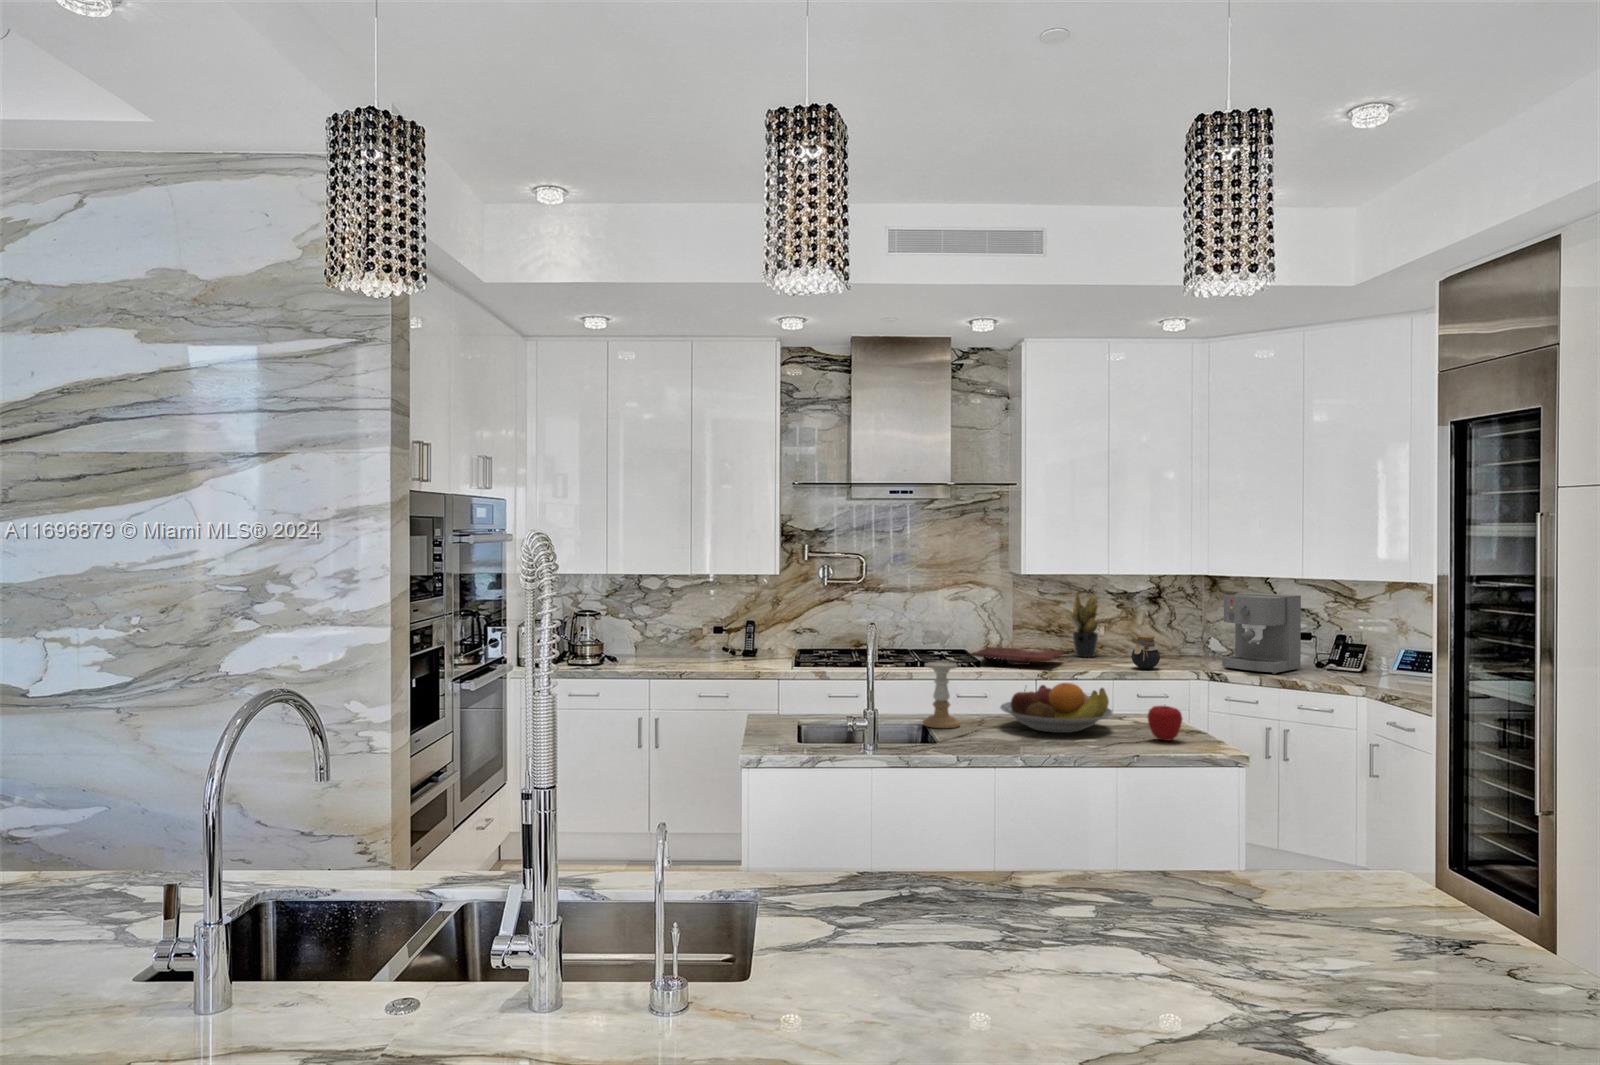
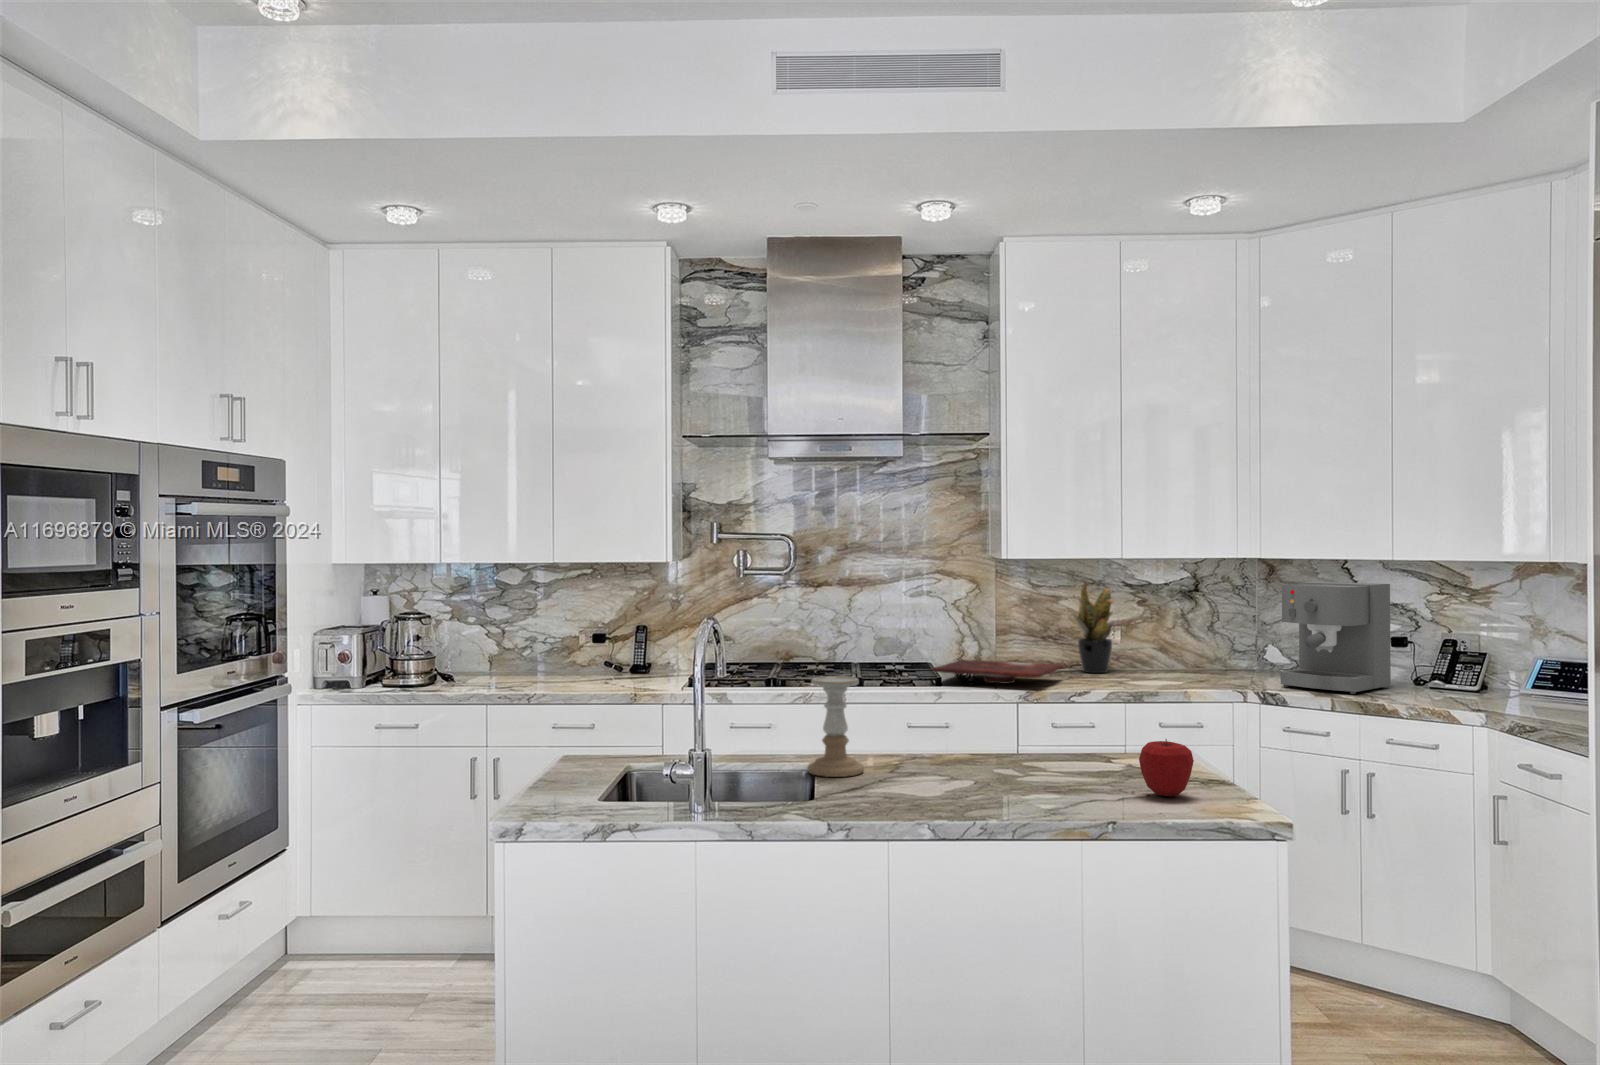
jar: present [1131,636,1160,669] -> none [1154,642,1193,688]
fruit bowl: present [1000,683,1112,733] -> none [922,707,1091,784]

